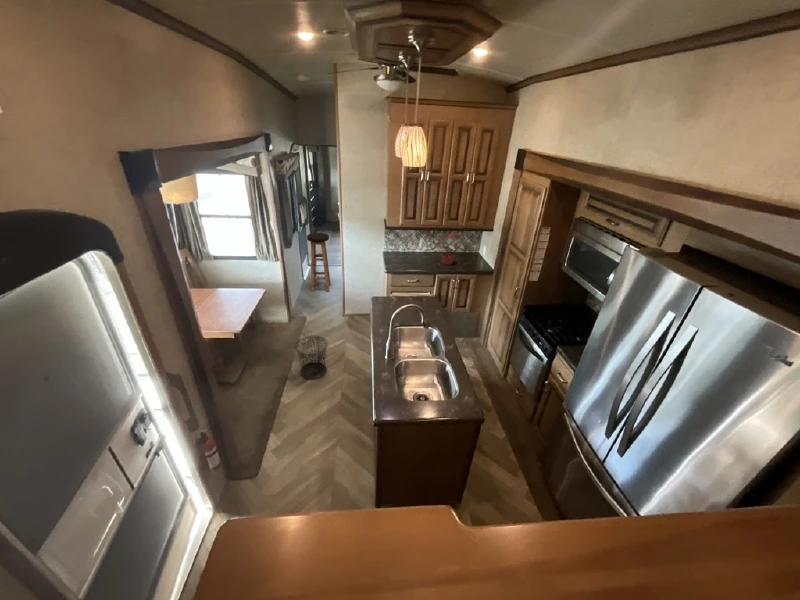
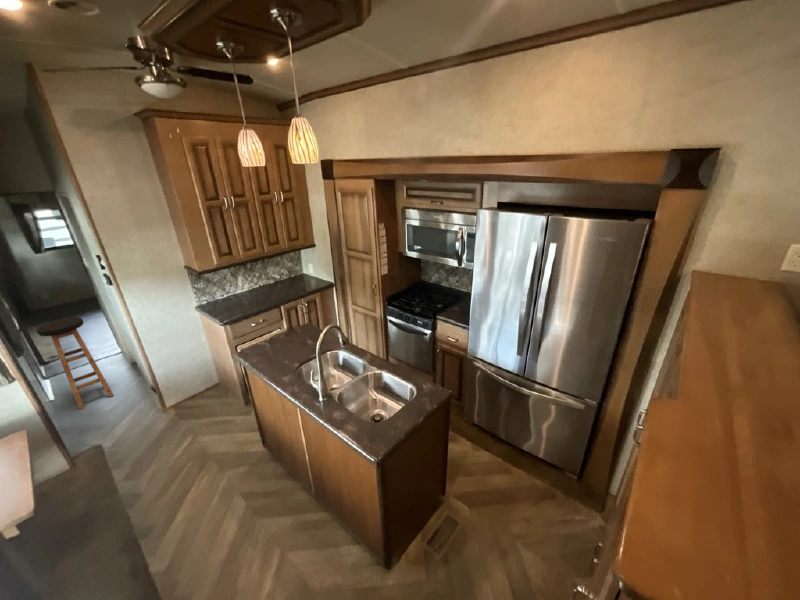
potted plant: present [439,232,460,265] -> none [263,256,297,297]
waste bin: present [296,336,327,379] -> none [132,447,198,520]

